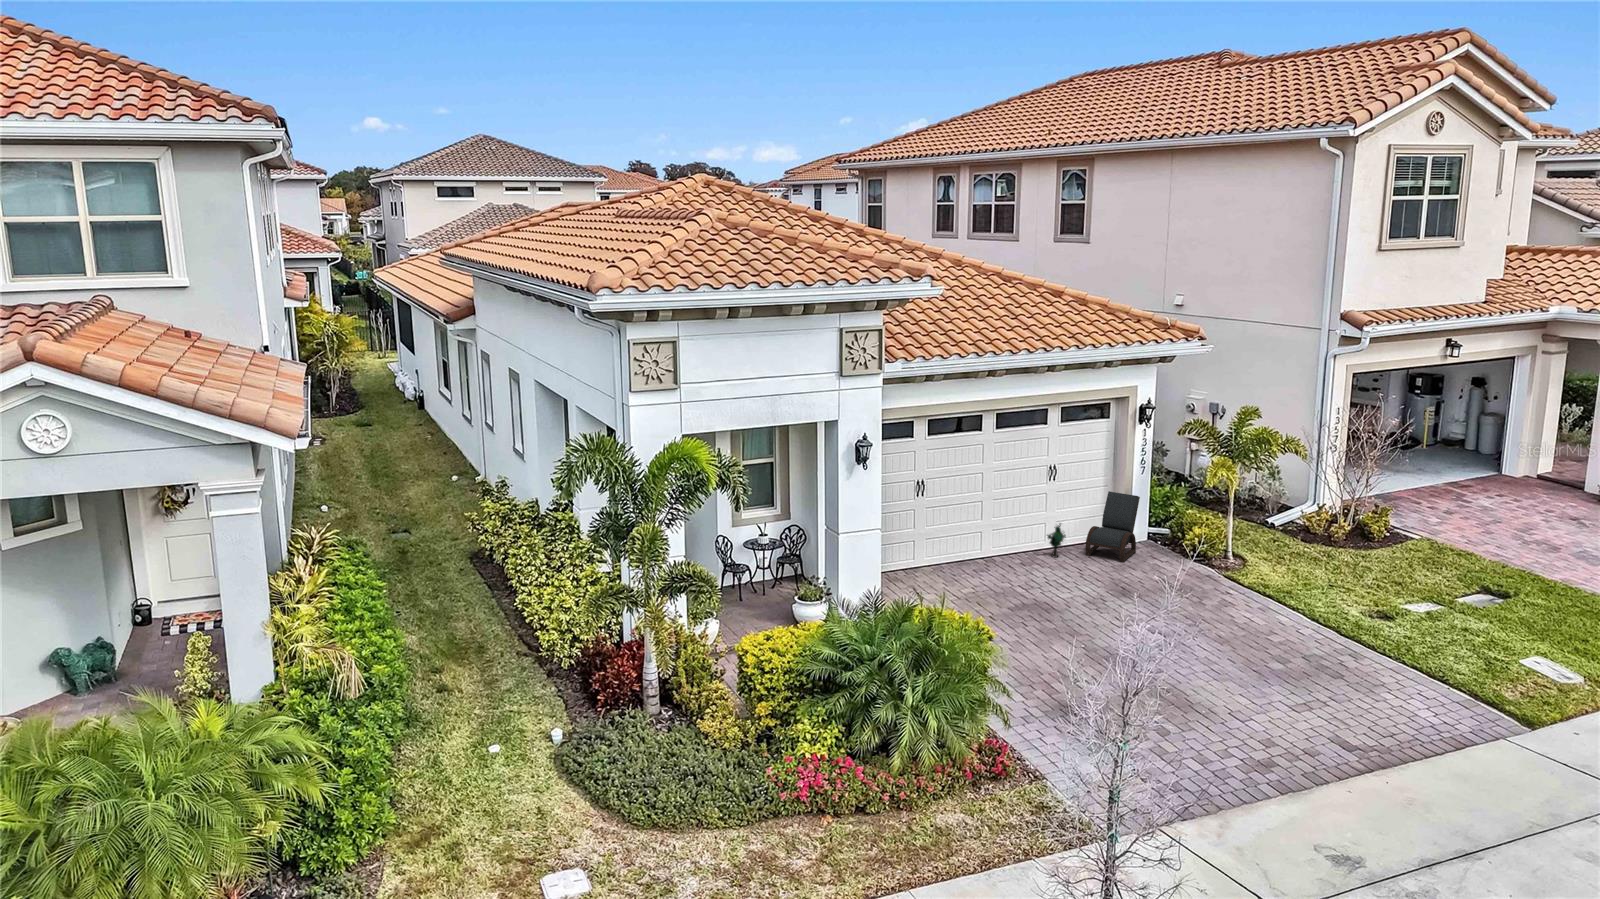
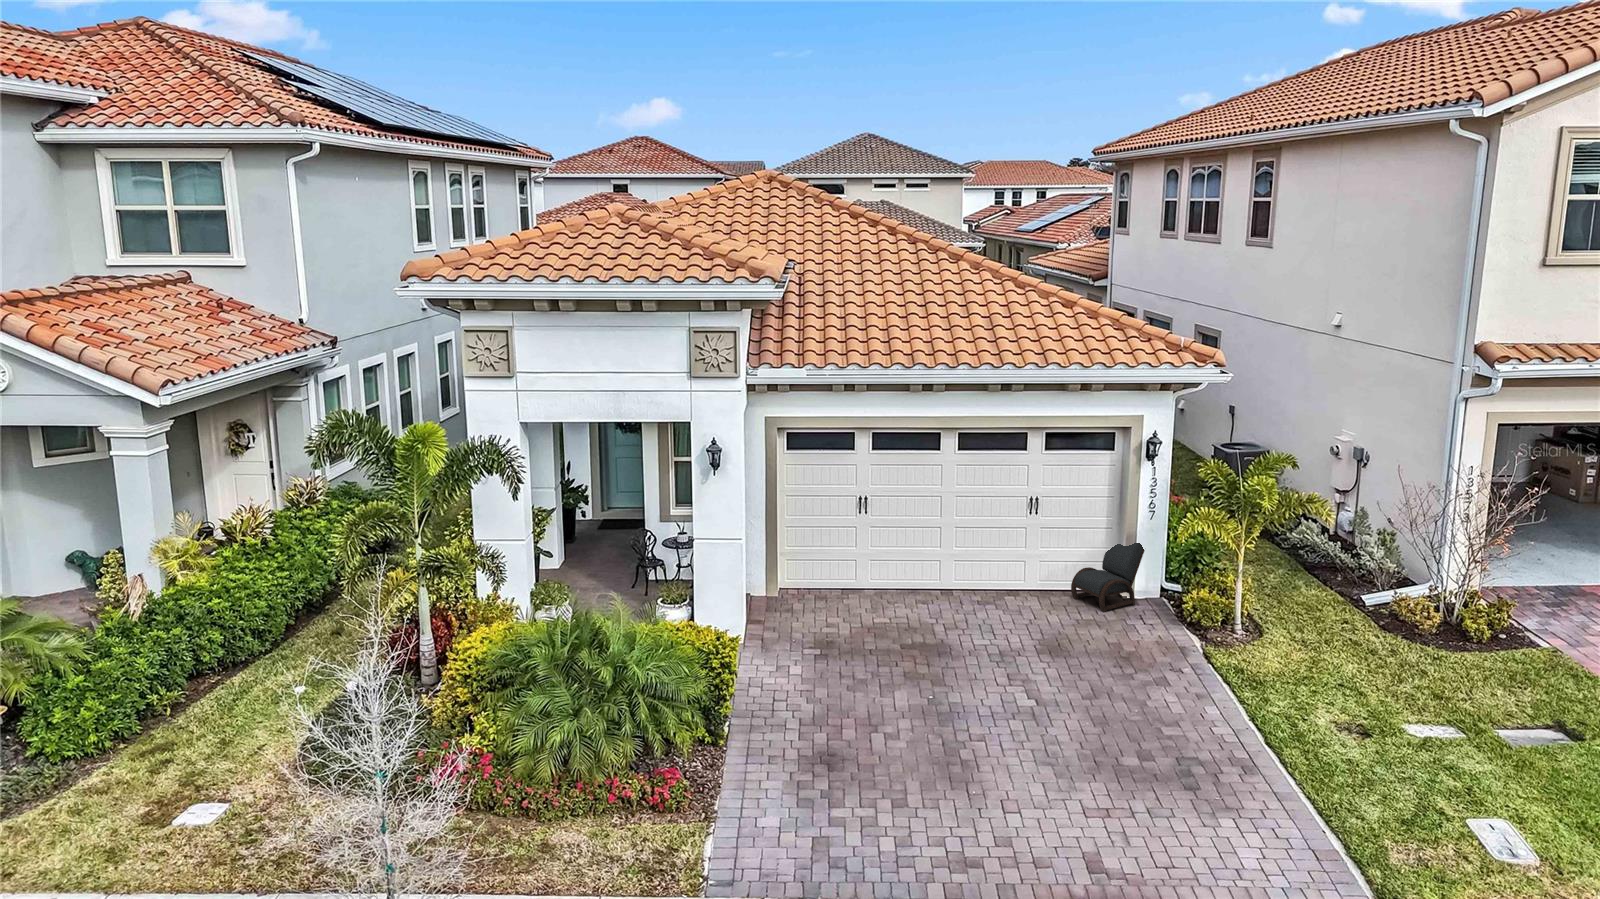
decorative plant: present [1047,523,1066,558] -> none [1026,557,1050,595]

